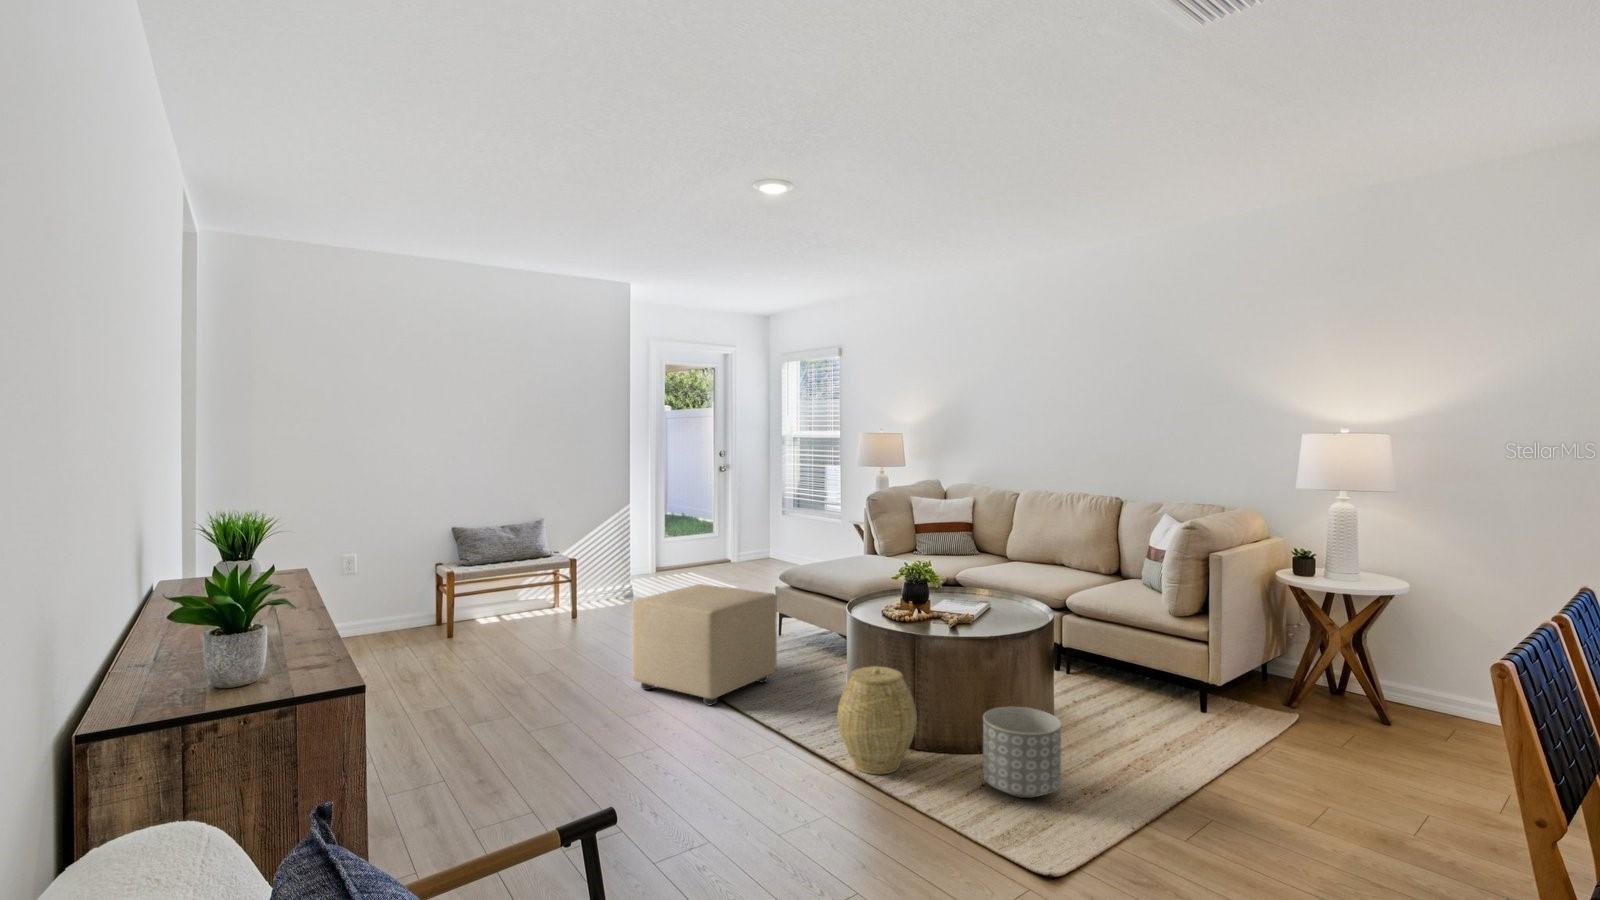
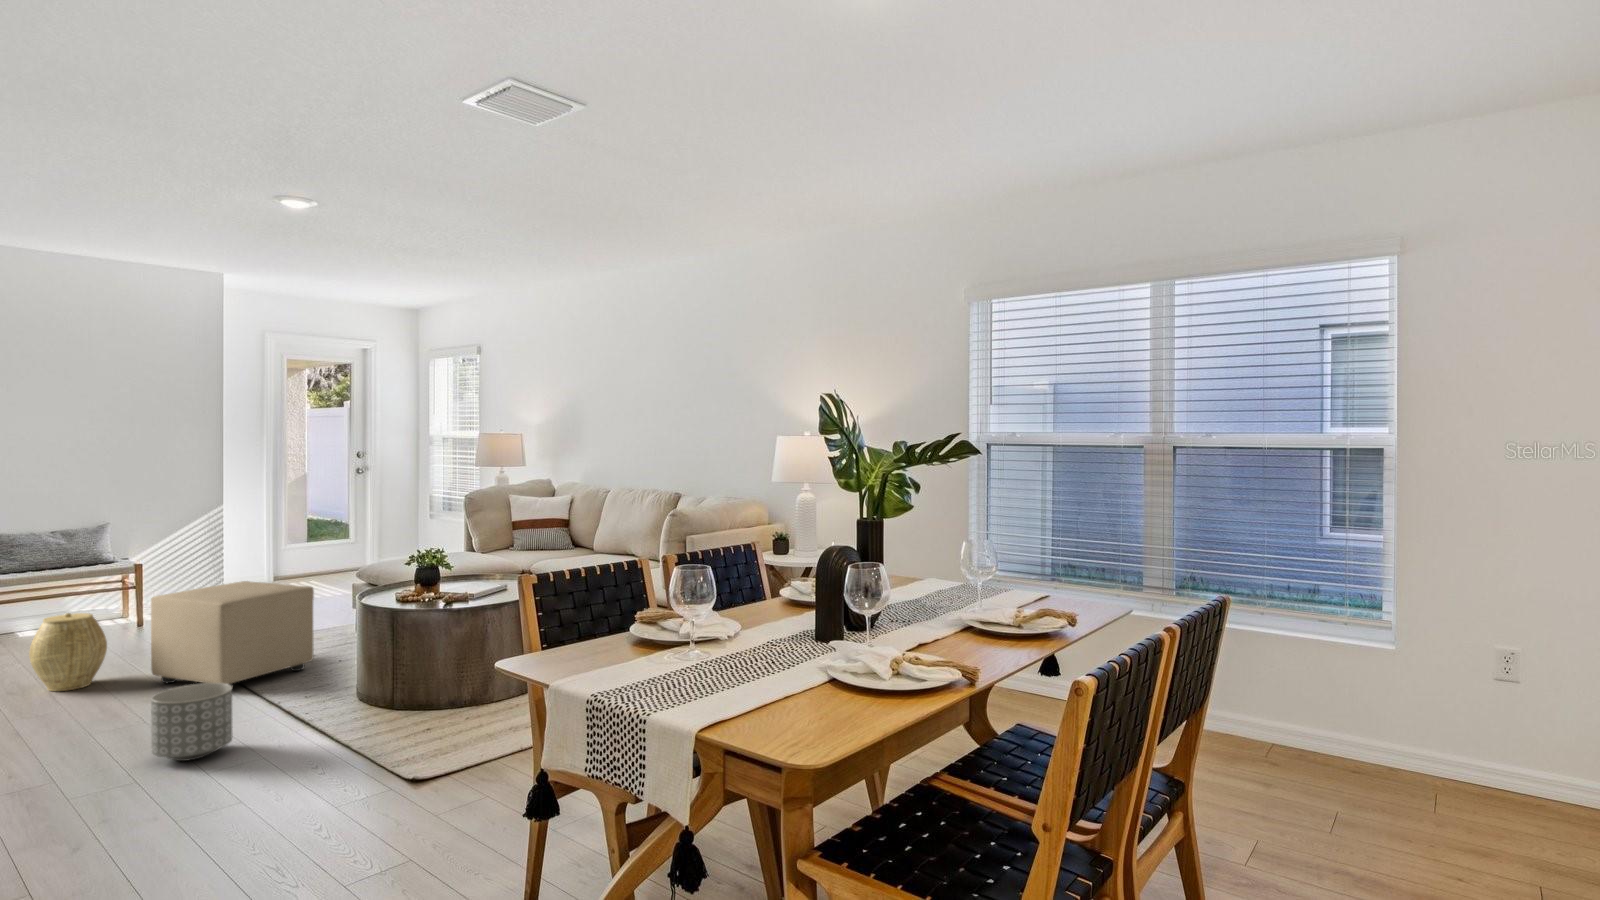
woven basket: present [837,666,917,774] -> present [29,613,107,691]
planter: present [983,707,1061,798] -> present [151,683,233,761]

